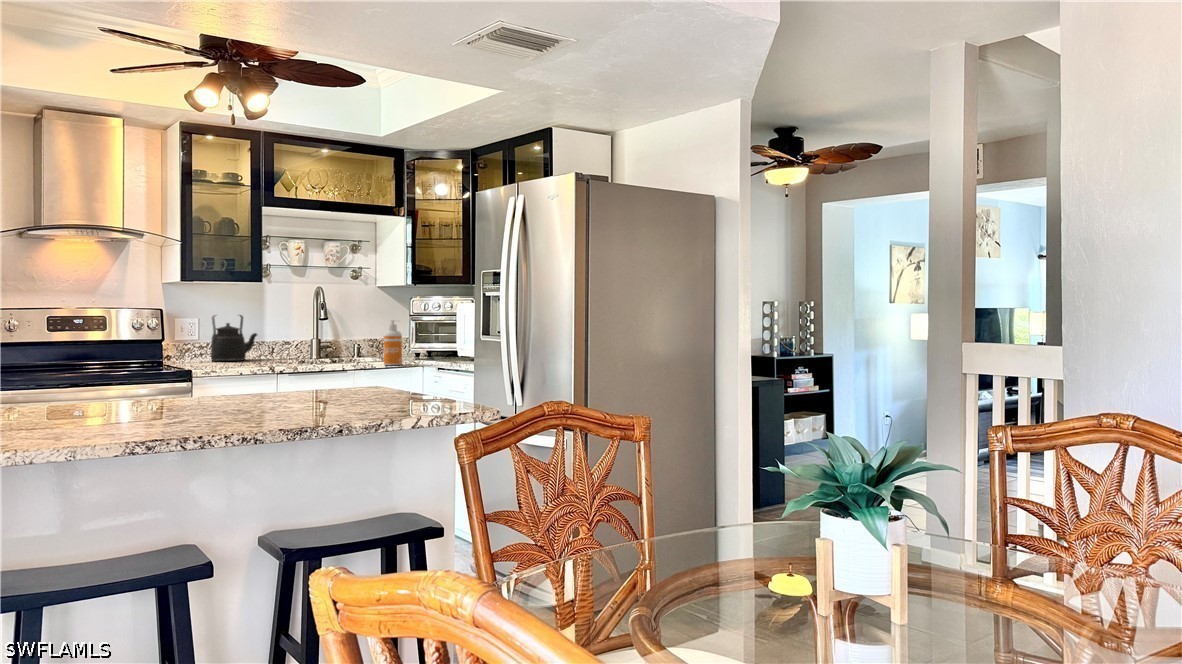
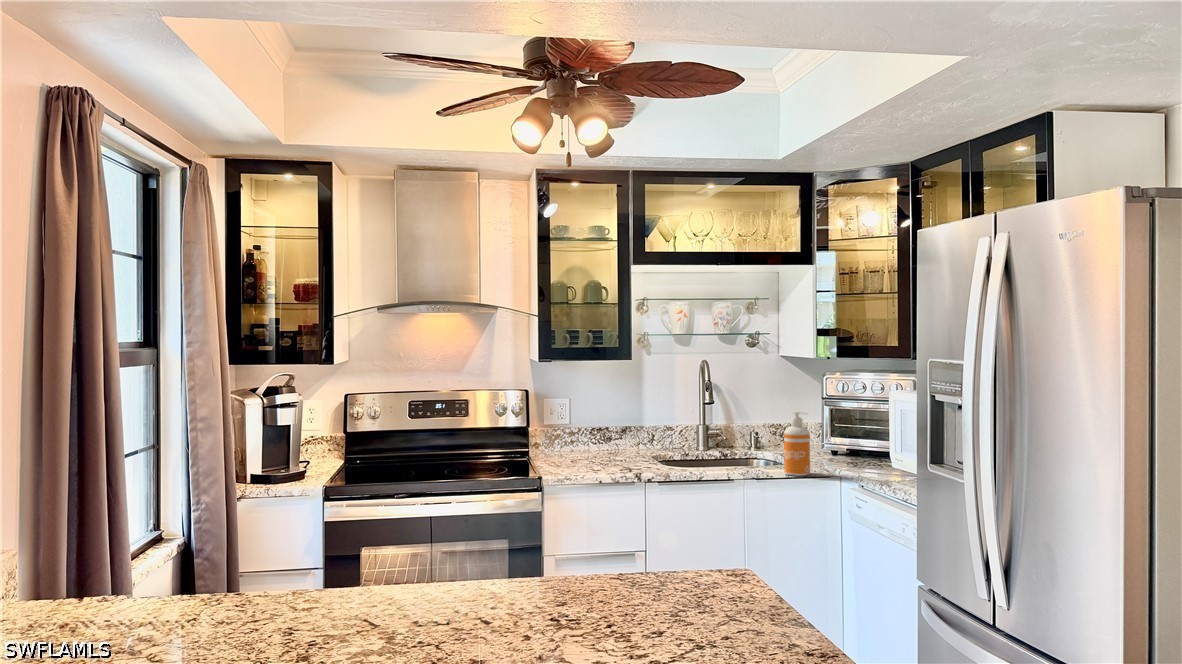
kettle: present [211,315,257,361] -> none [580,395,634,454]

